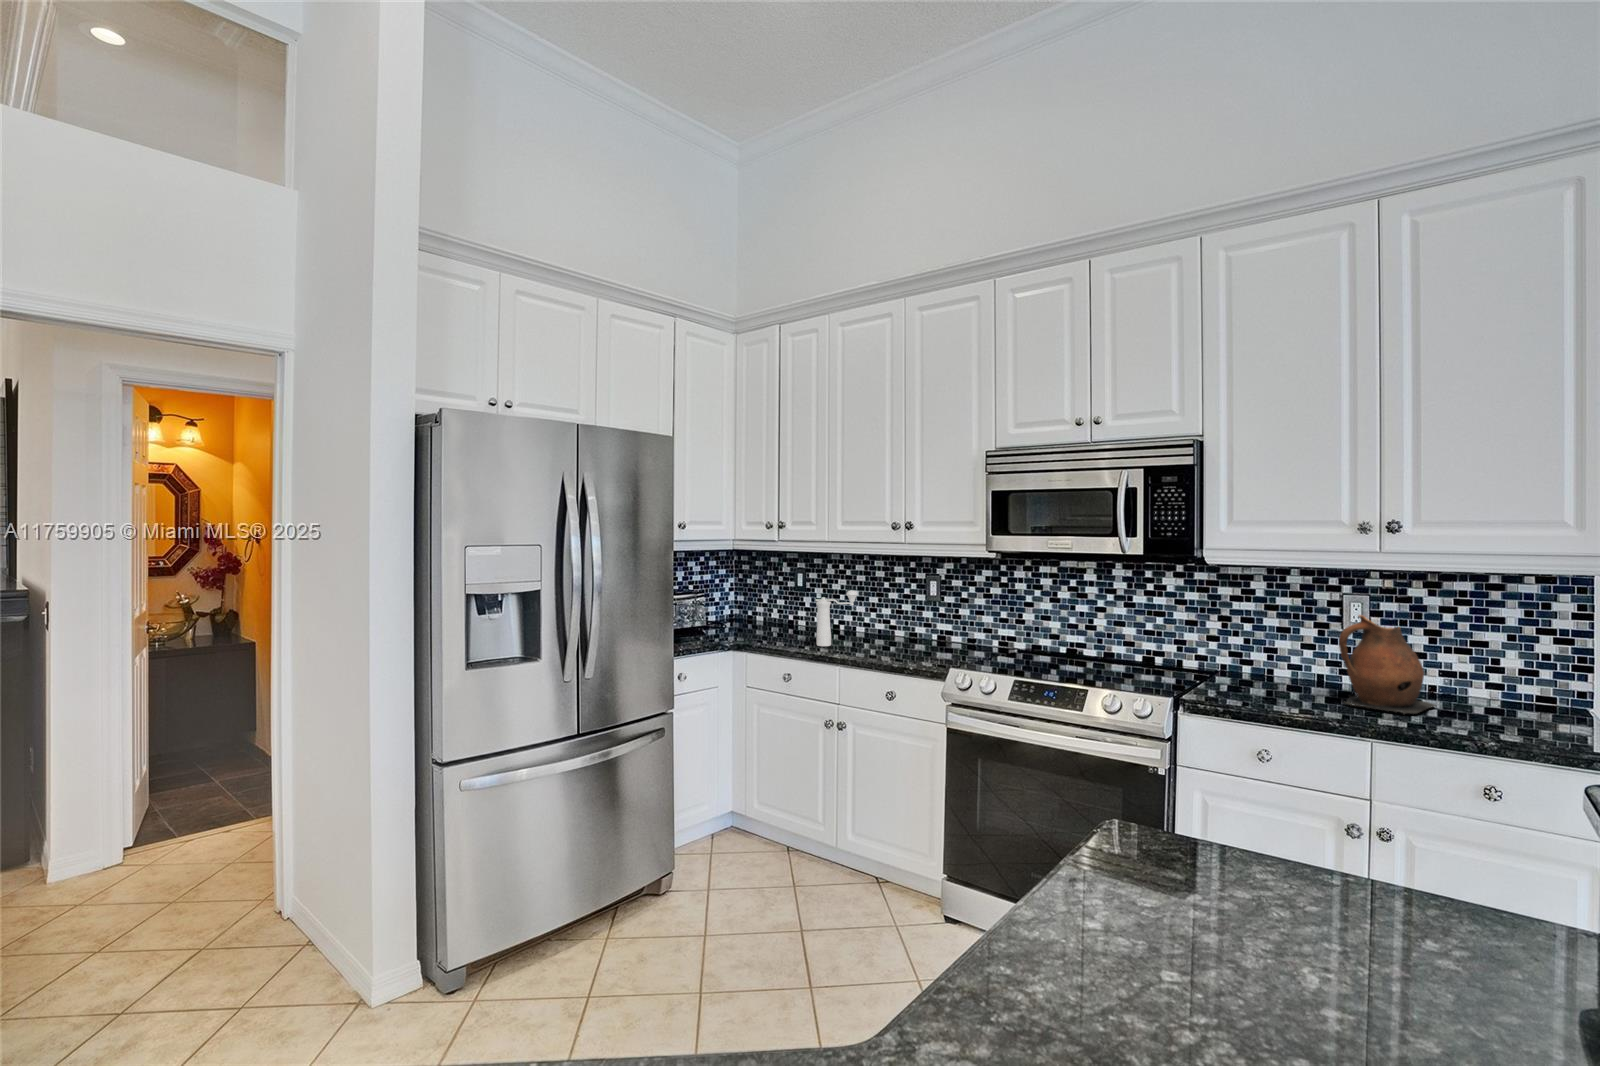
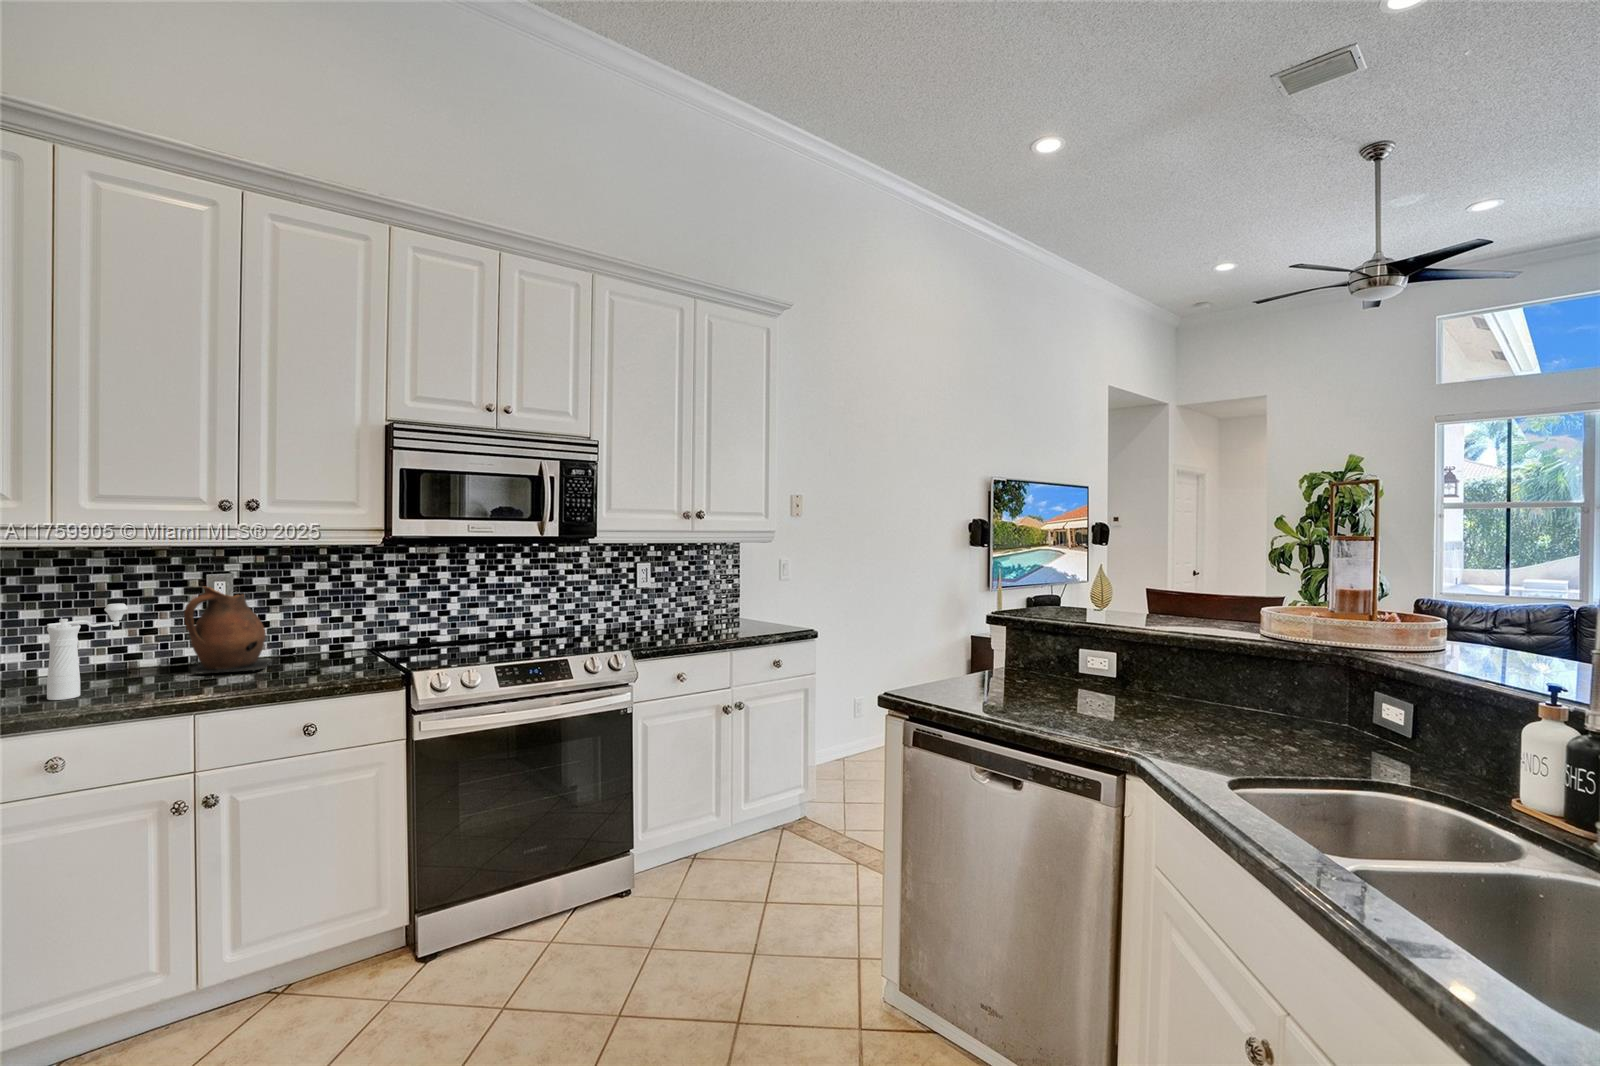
ceramic pitcher: present [1339,615,1436,714] -> present [184,587,273,674]

